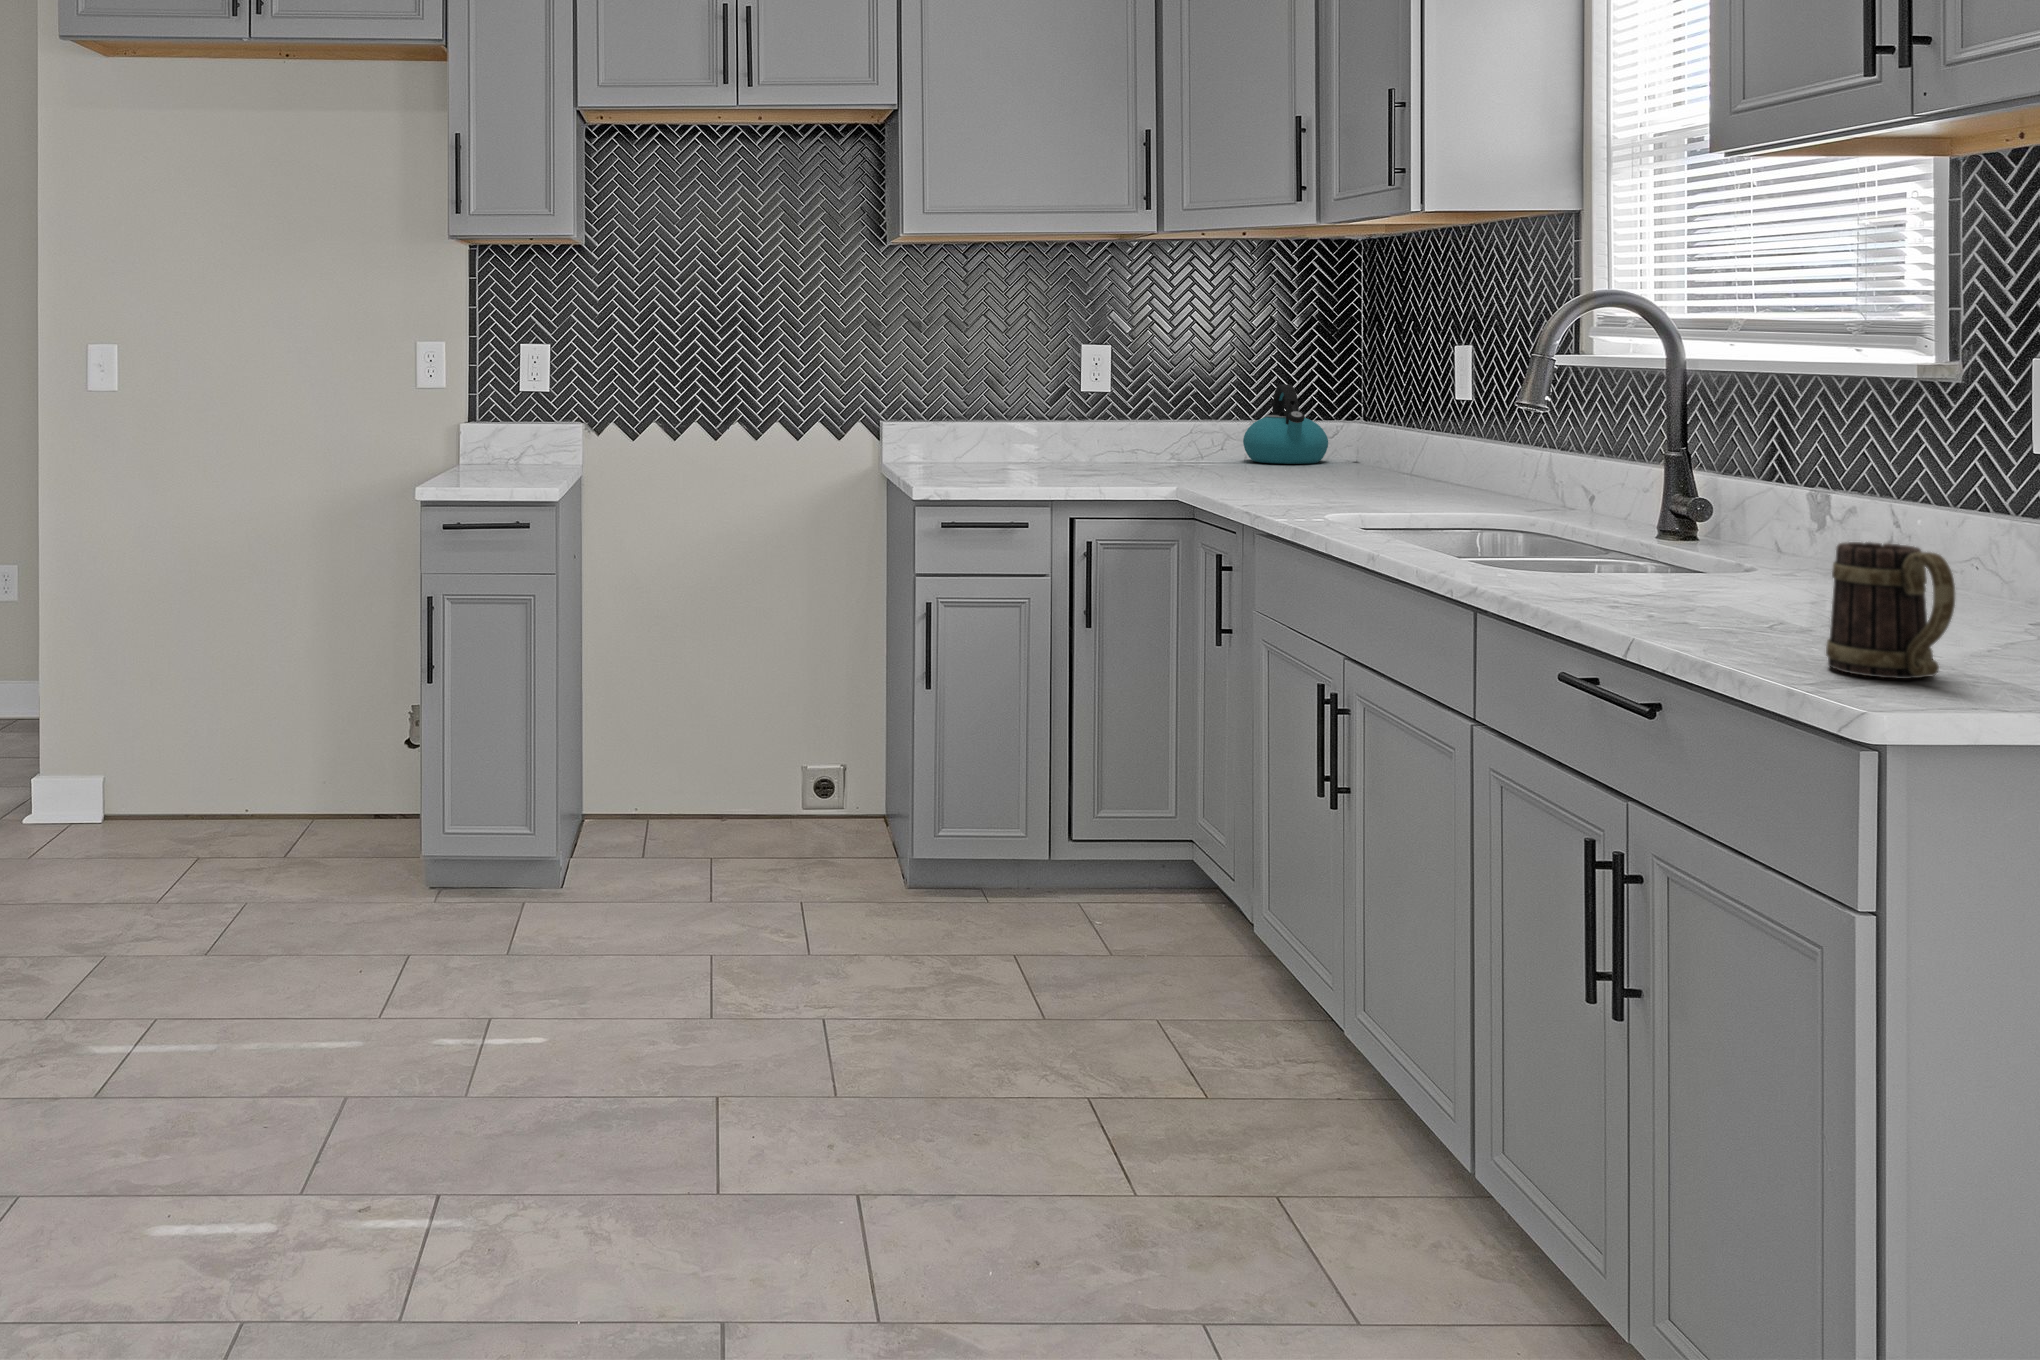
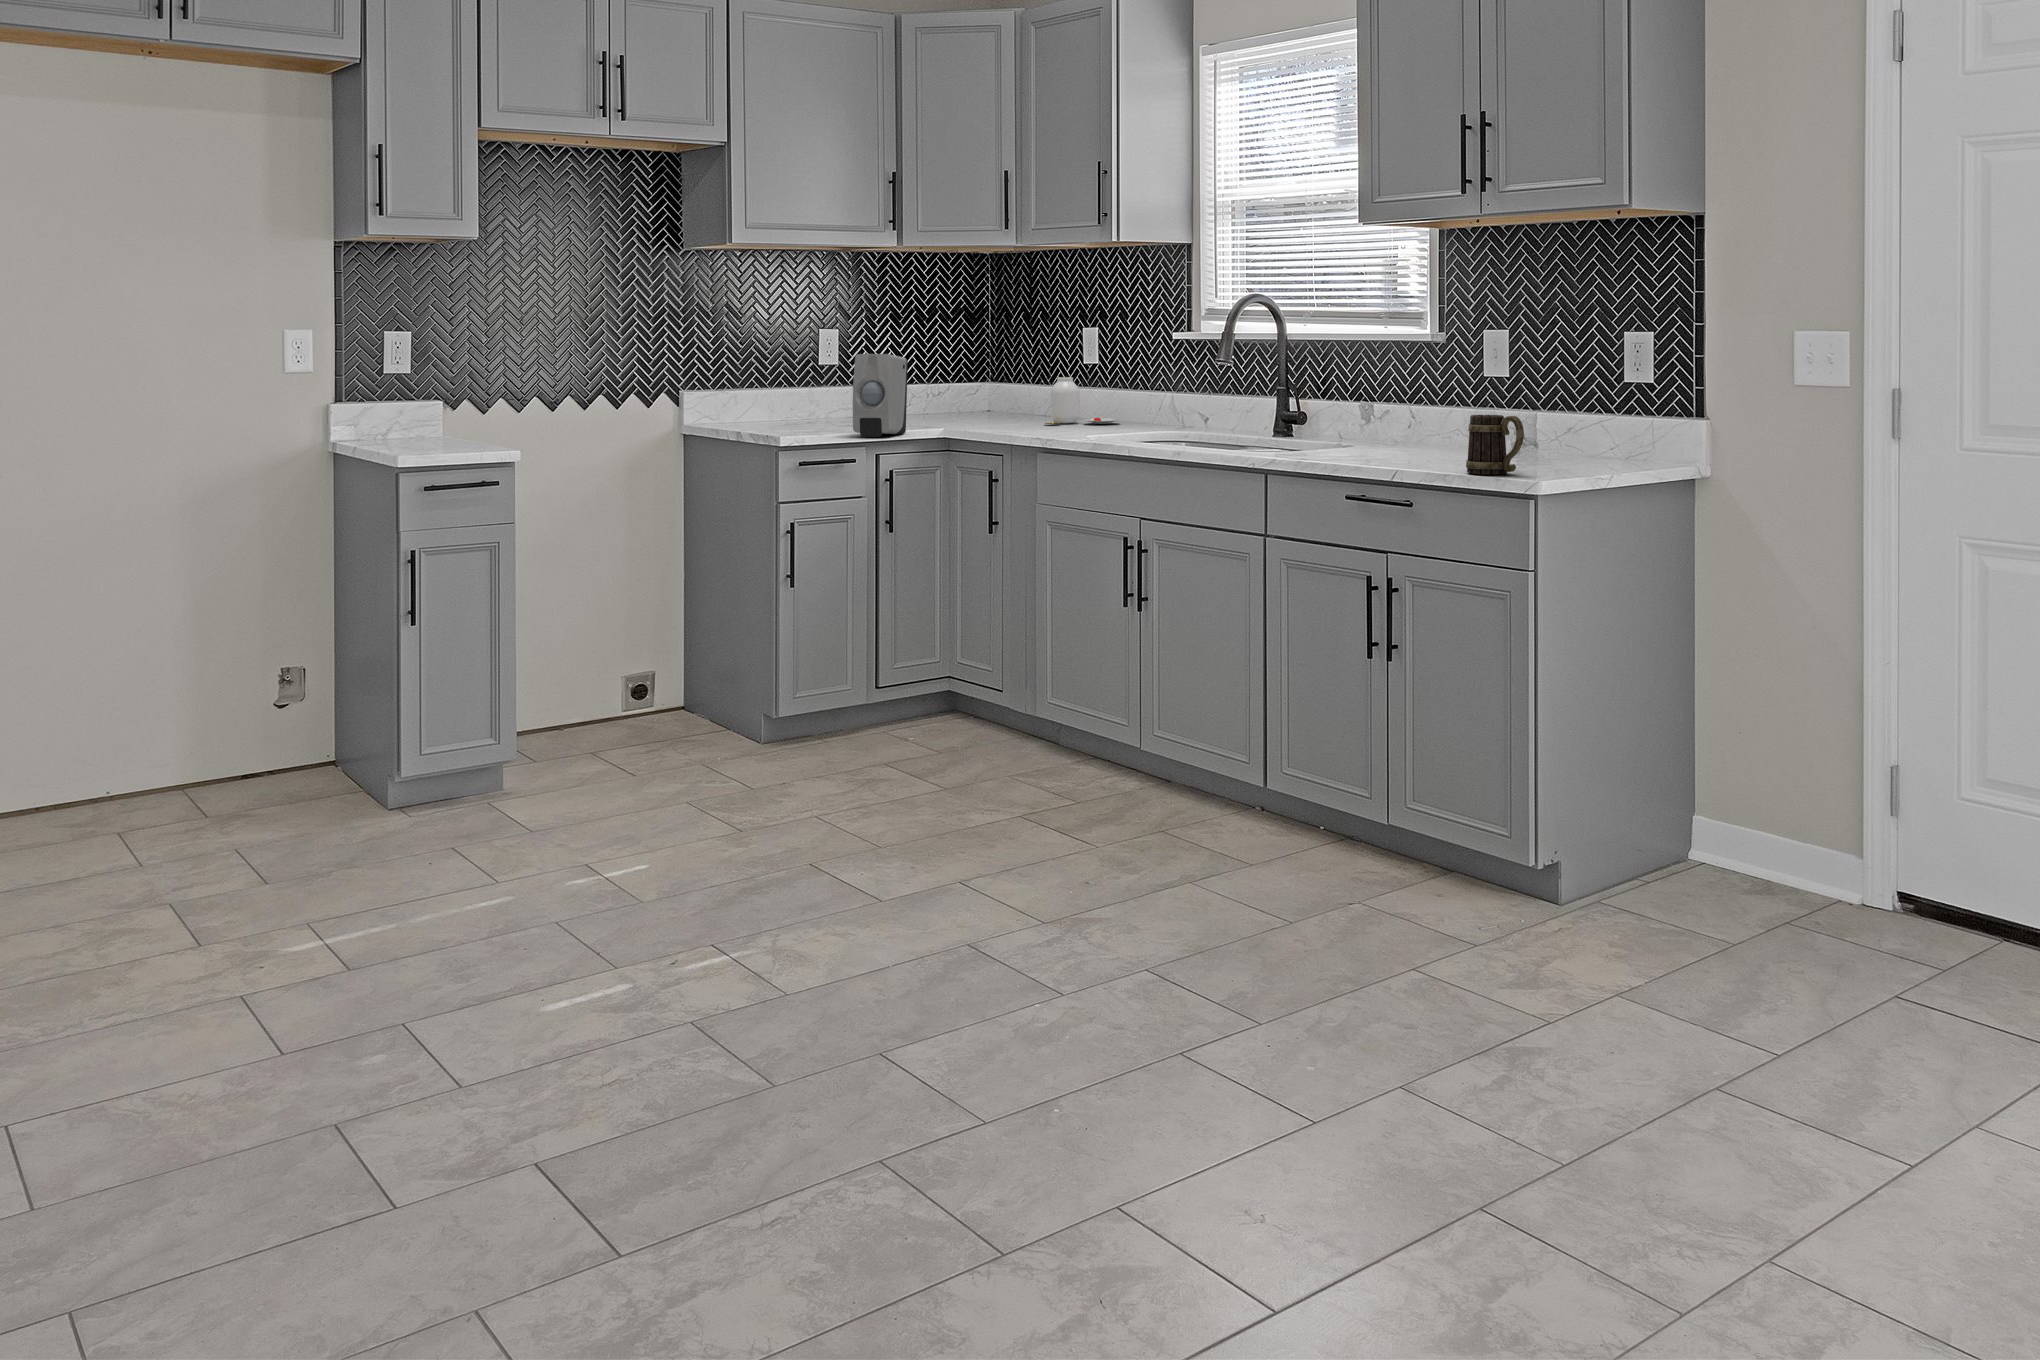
soap dispenser: none [1026,380,1119,496] -> present [853,354,908,437]
kettle: present [1243,384,1328,464] -> none [918,358,977,414]
jar: none [1350,419,1476,493] -> present [1045,377,1120,424]

